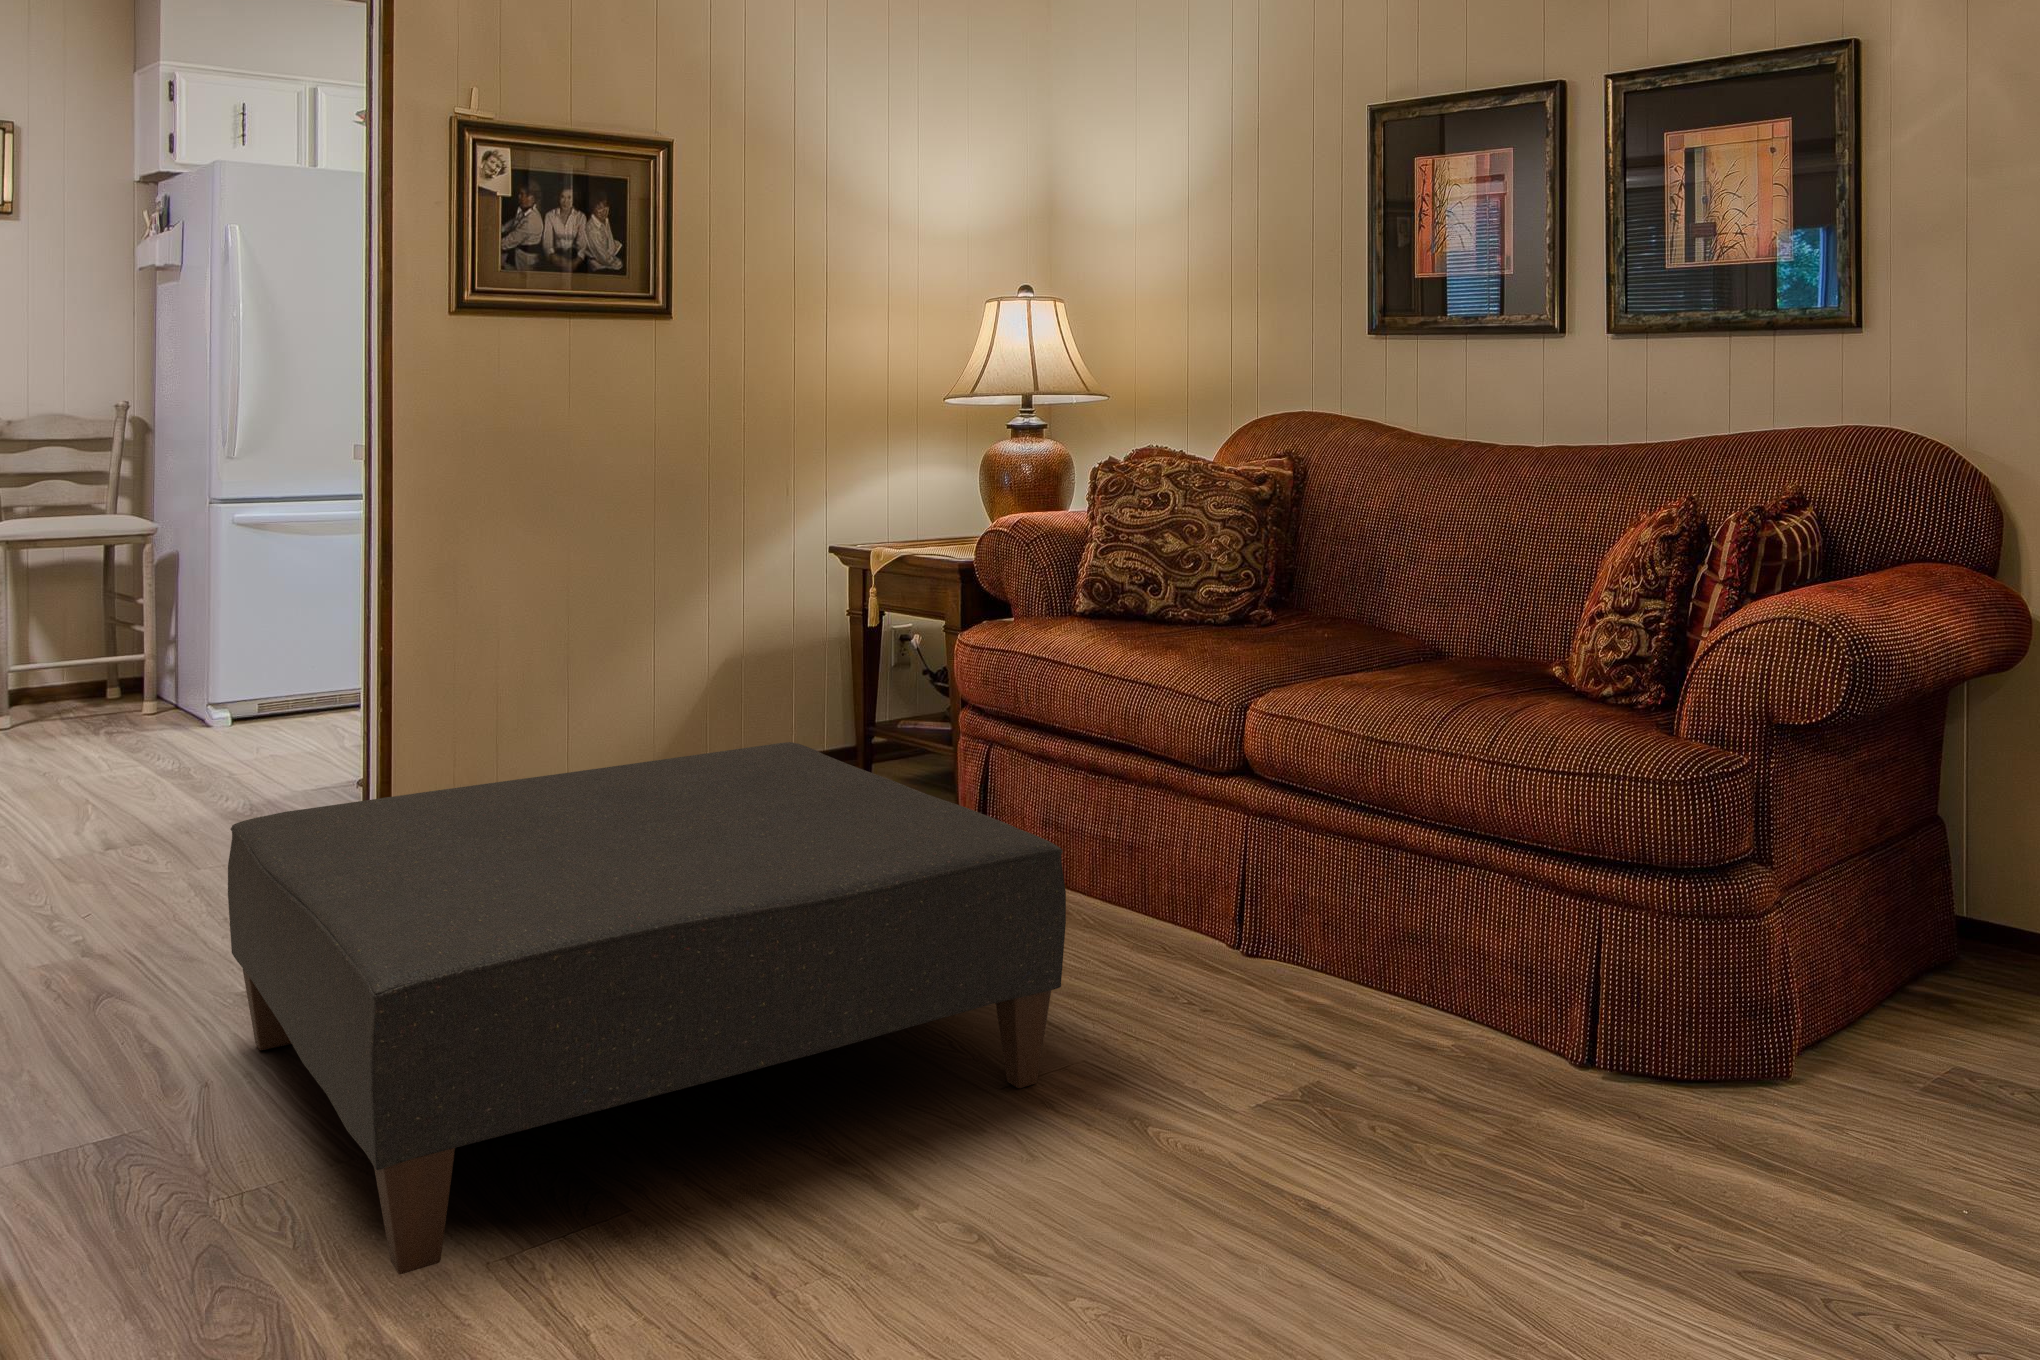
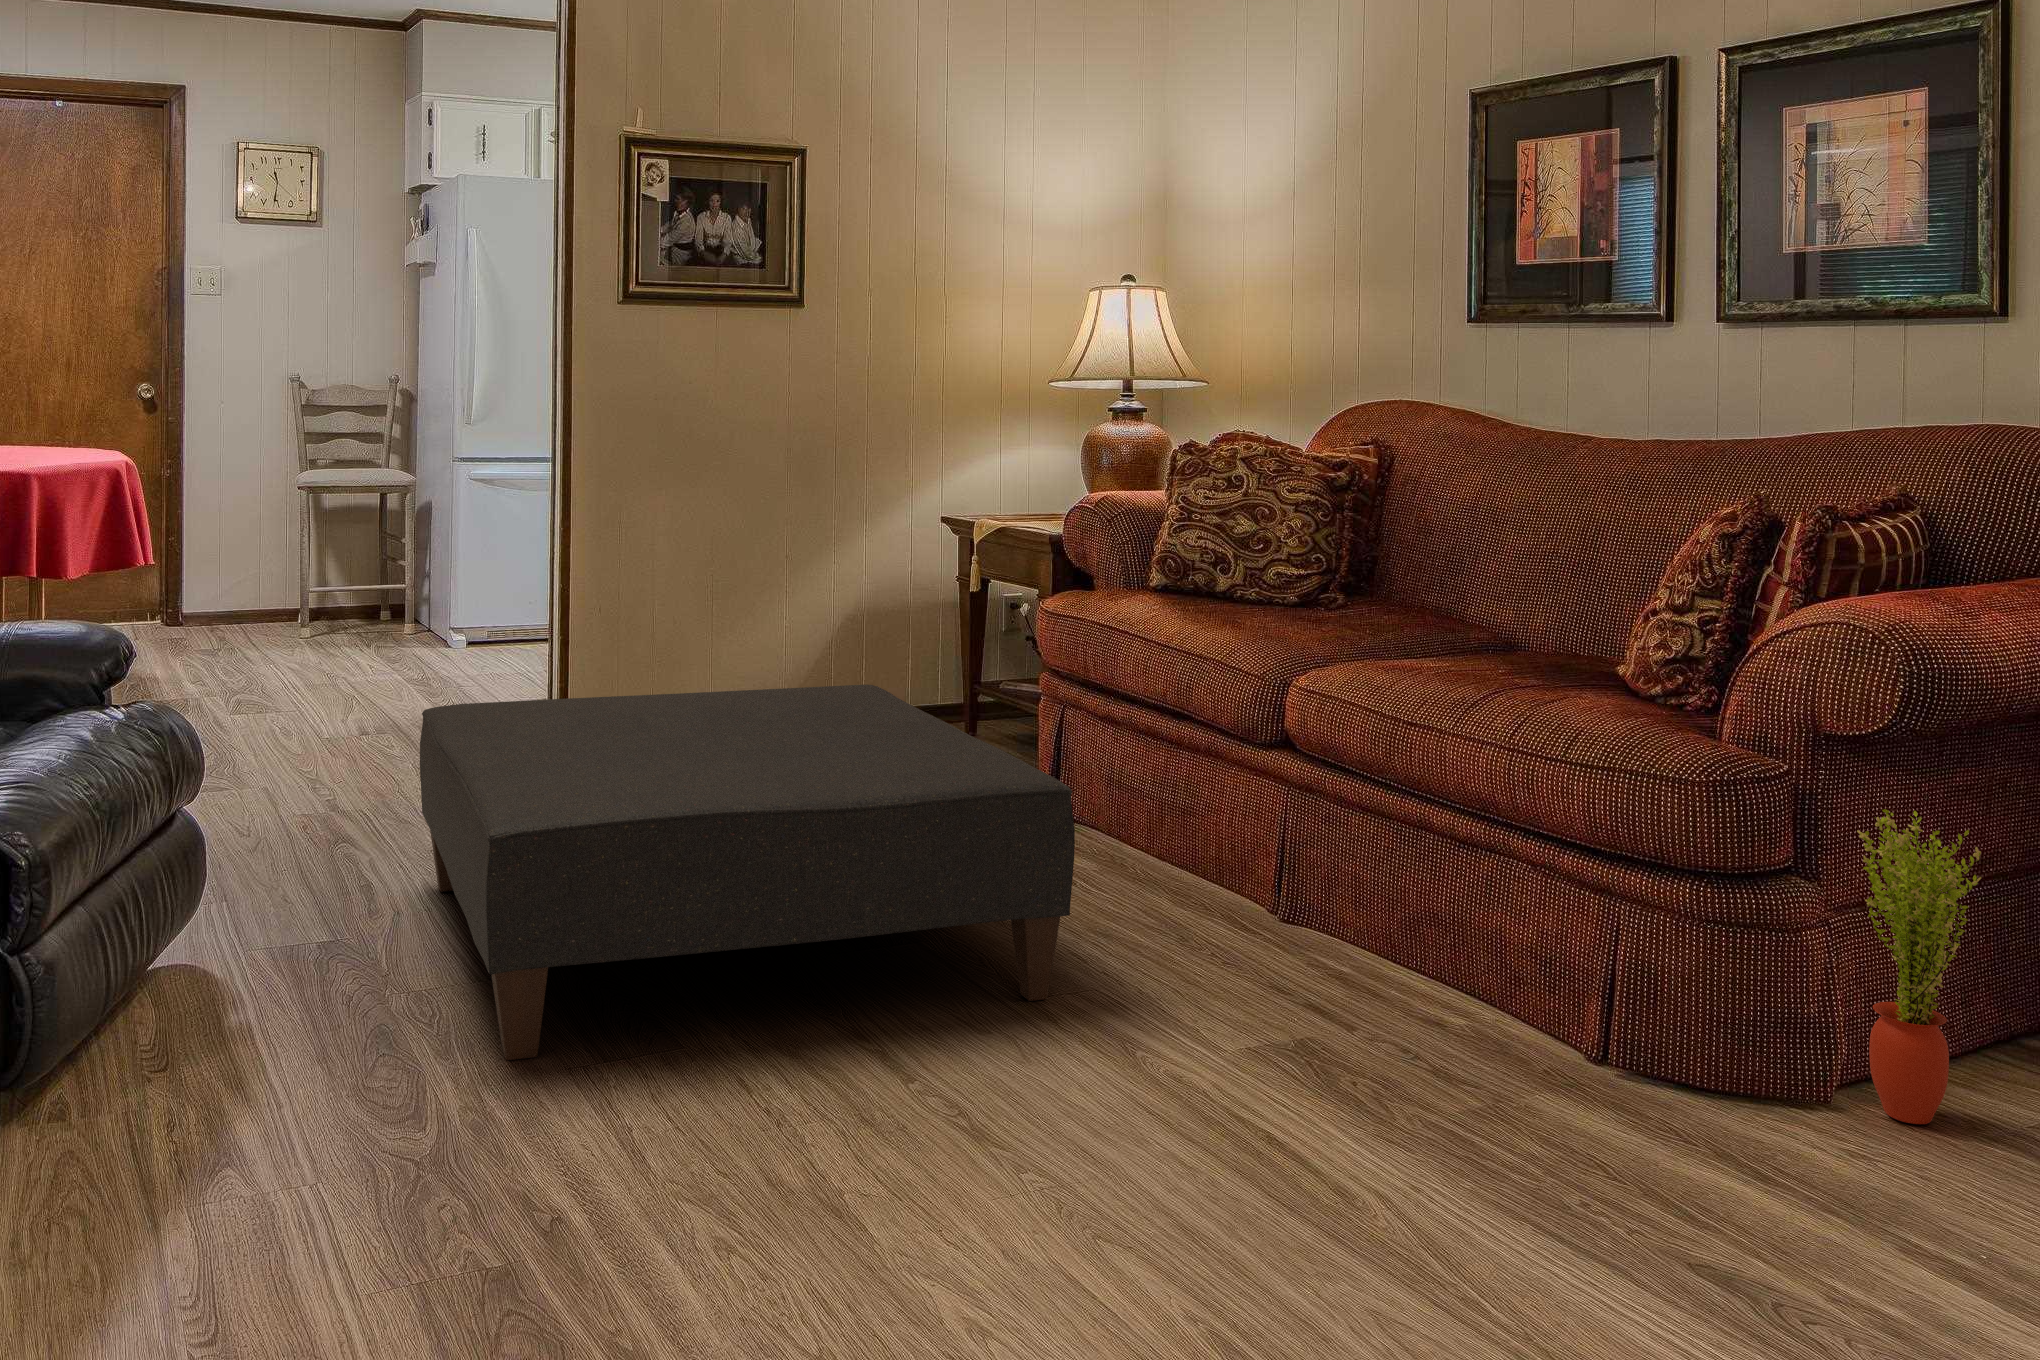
potted plant: none [1814,791,1920,1088] -> present [1857,809,1981,1124]

